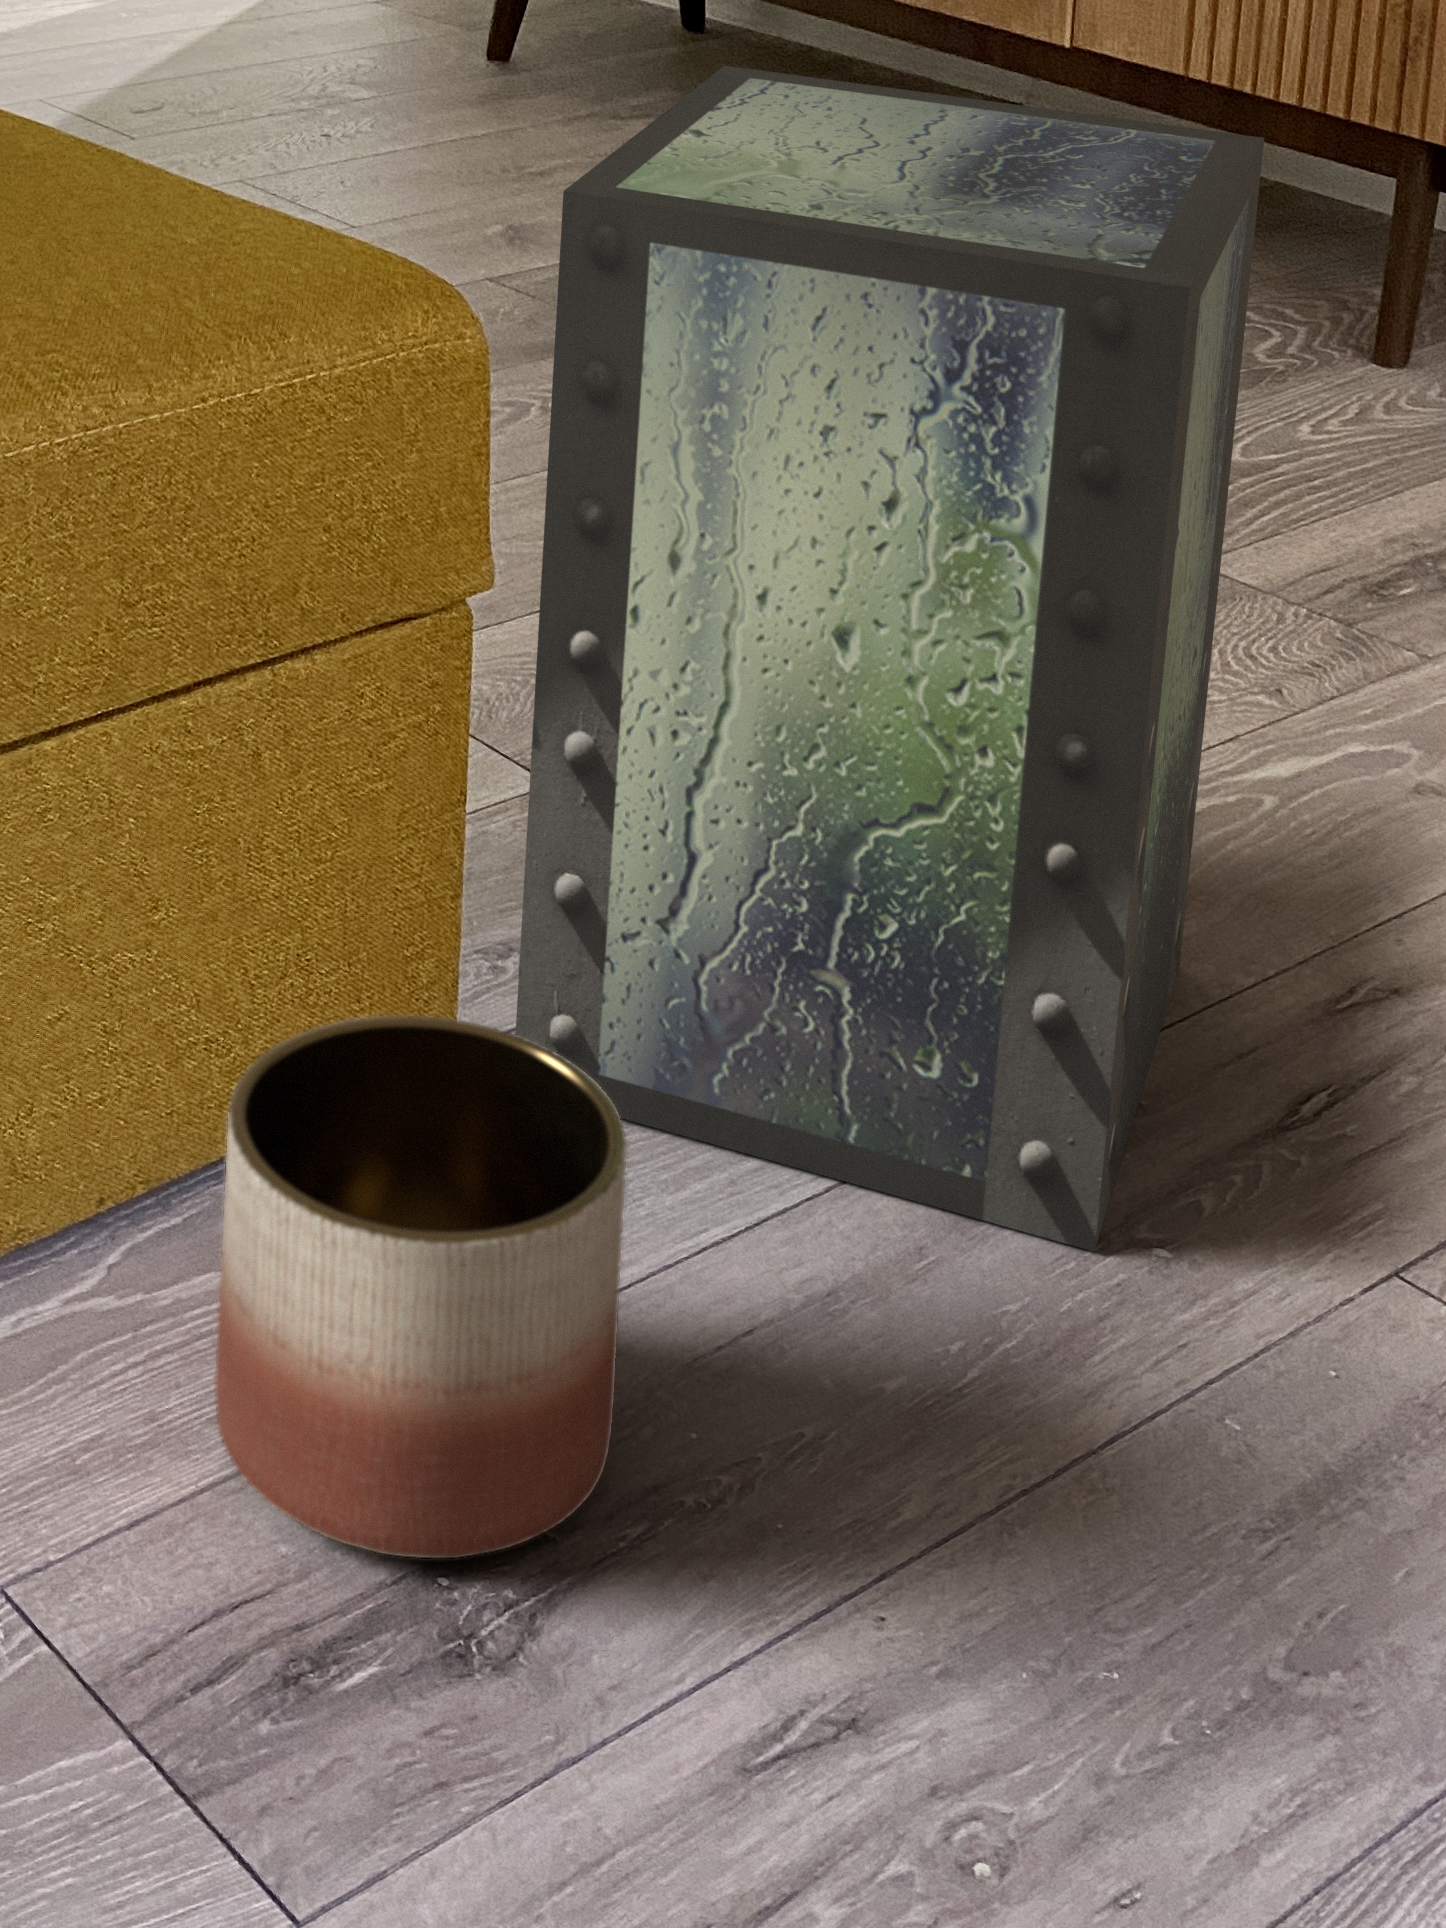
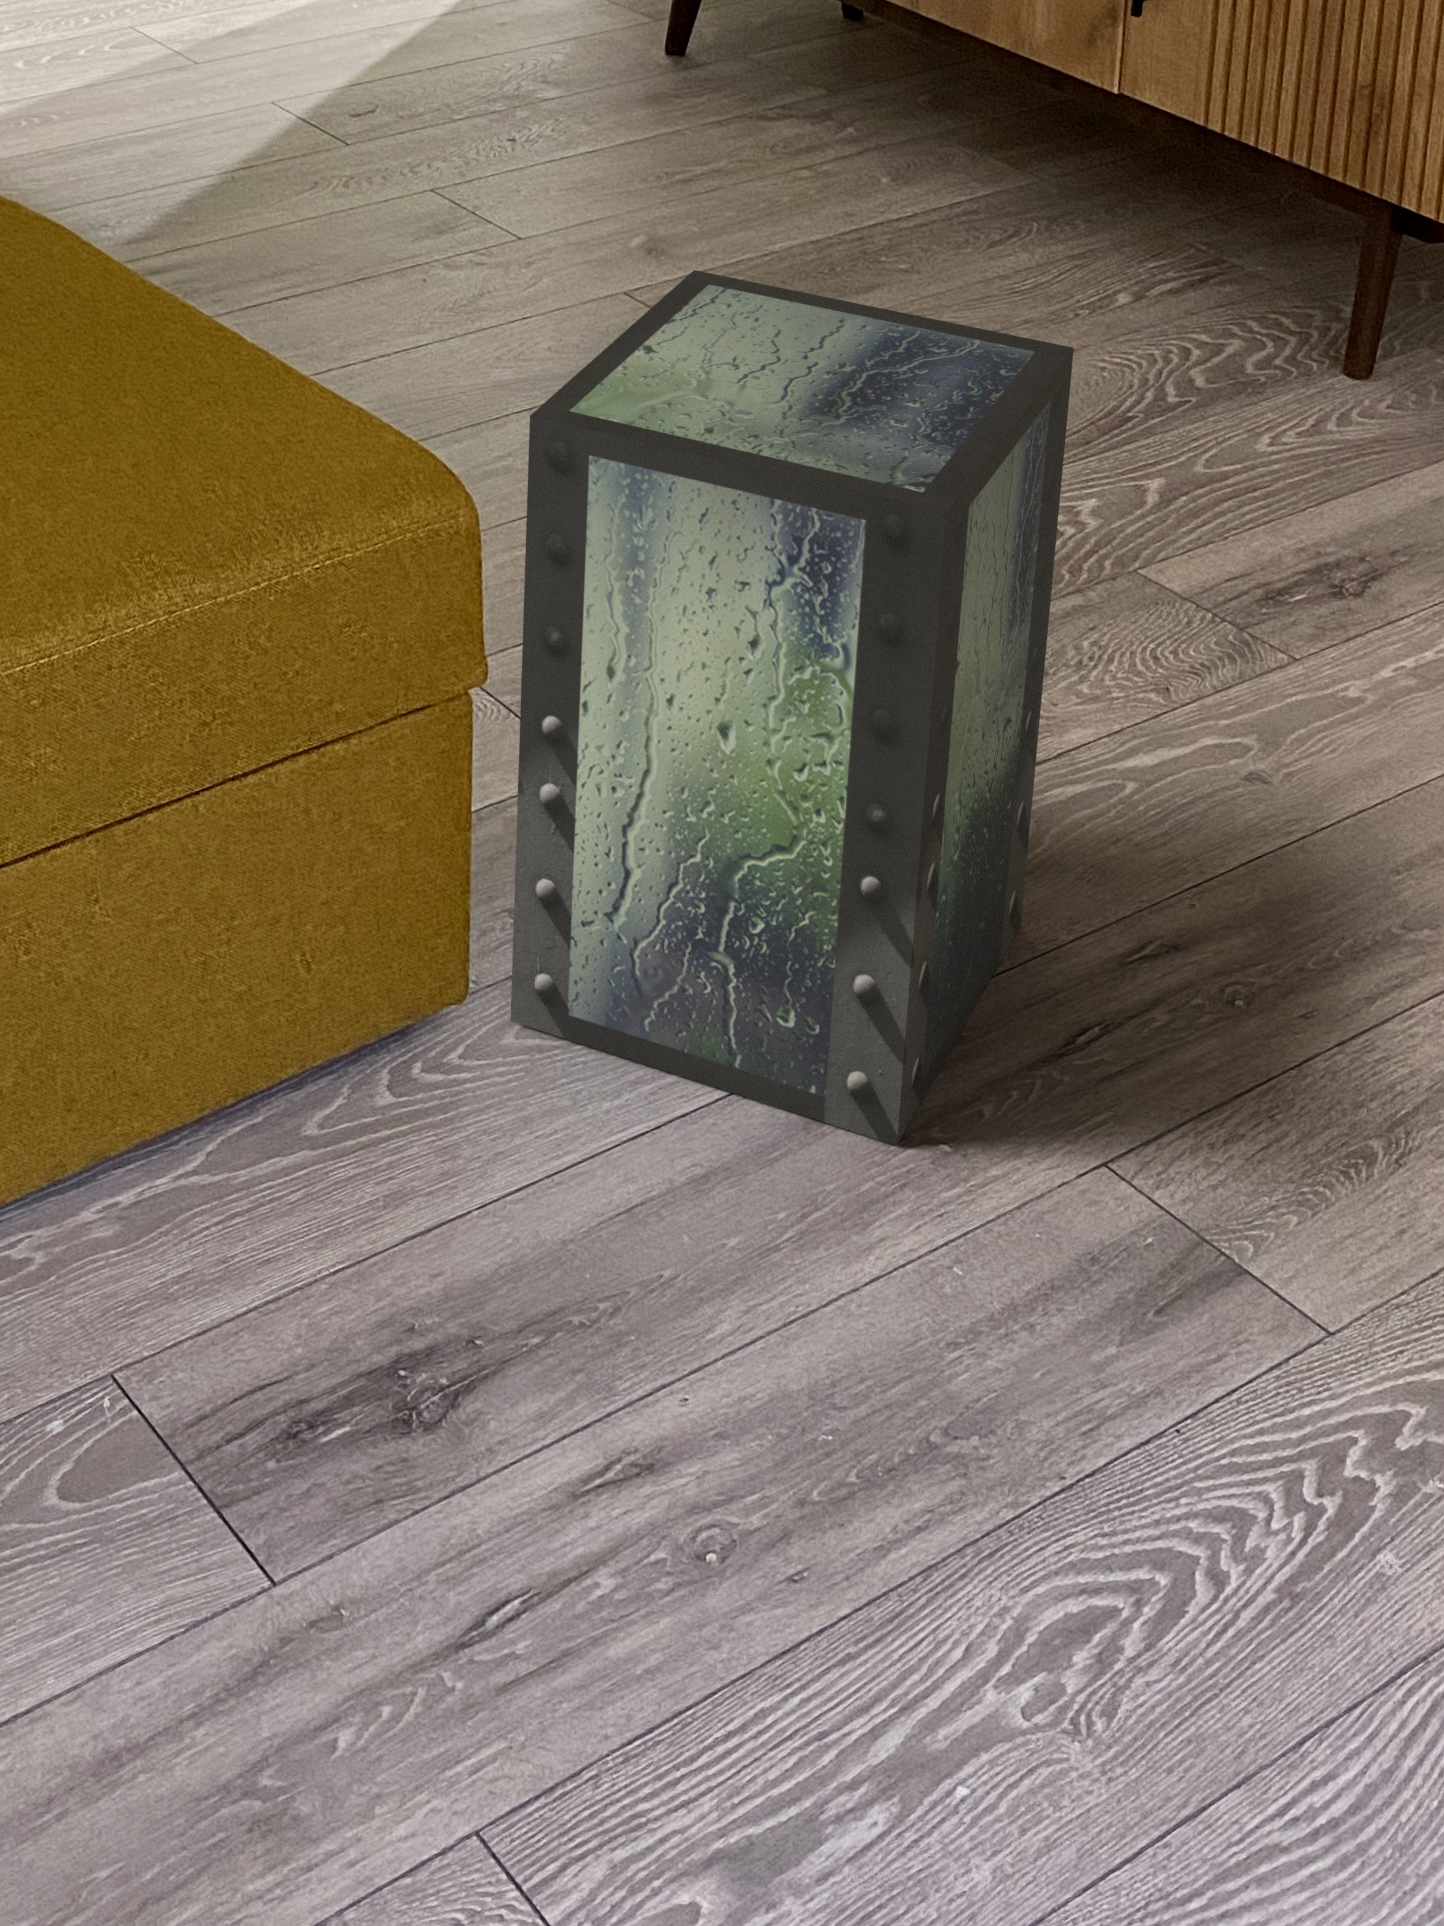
planter: present [215,1015,627,1558] -> none [264,997,533,1356]

